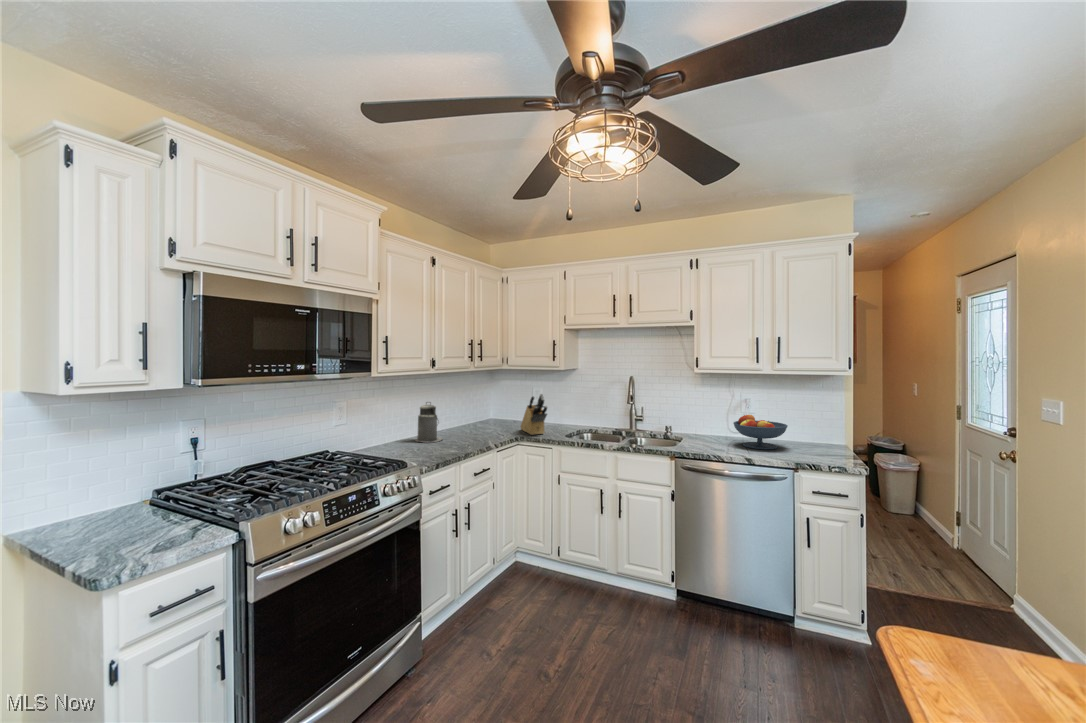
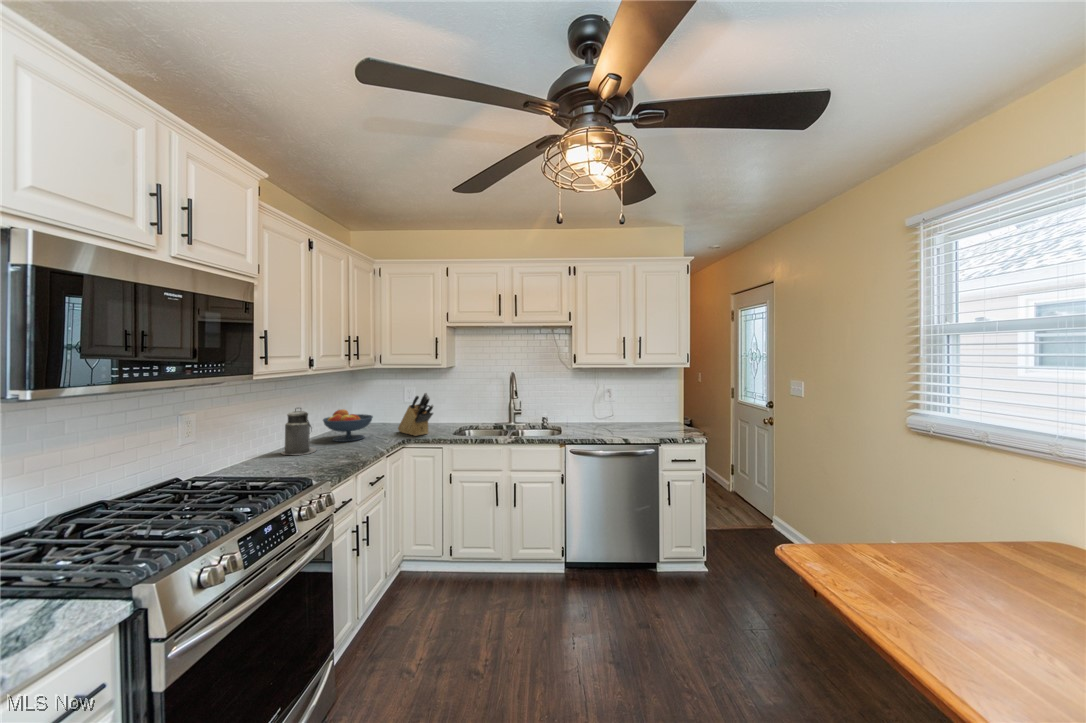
fruit bowl: present [733,415,788,449] -> present [323,409,373,442]

